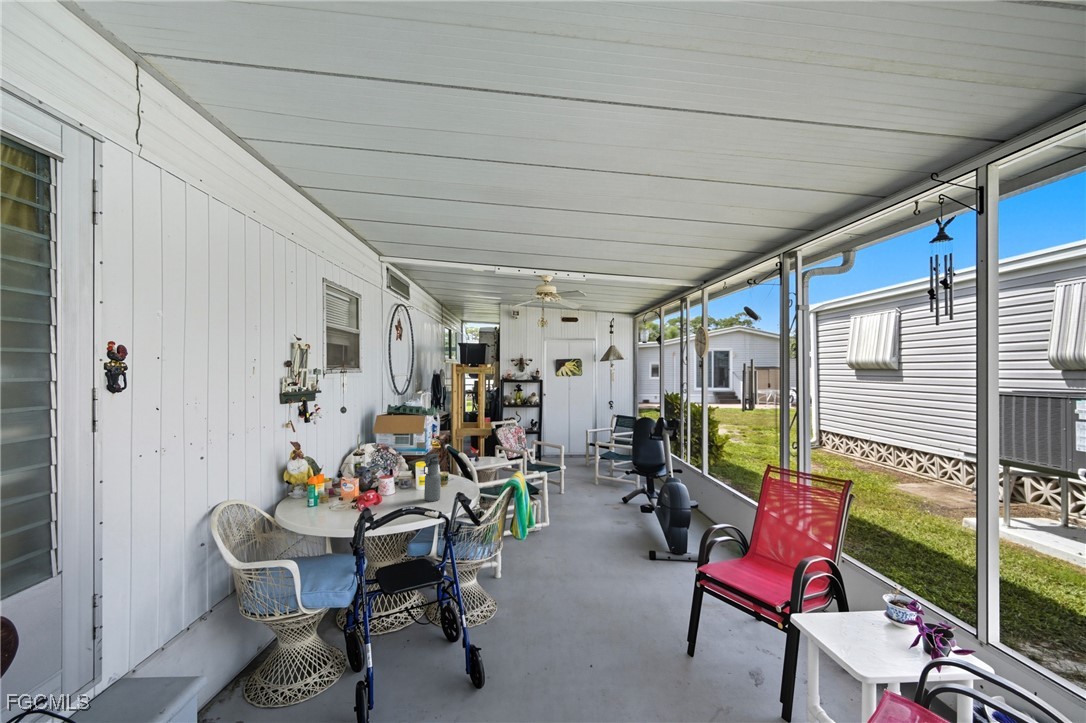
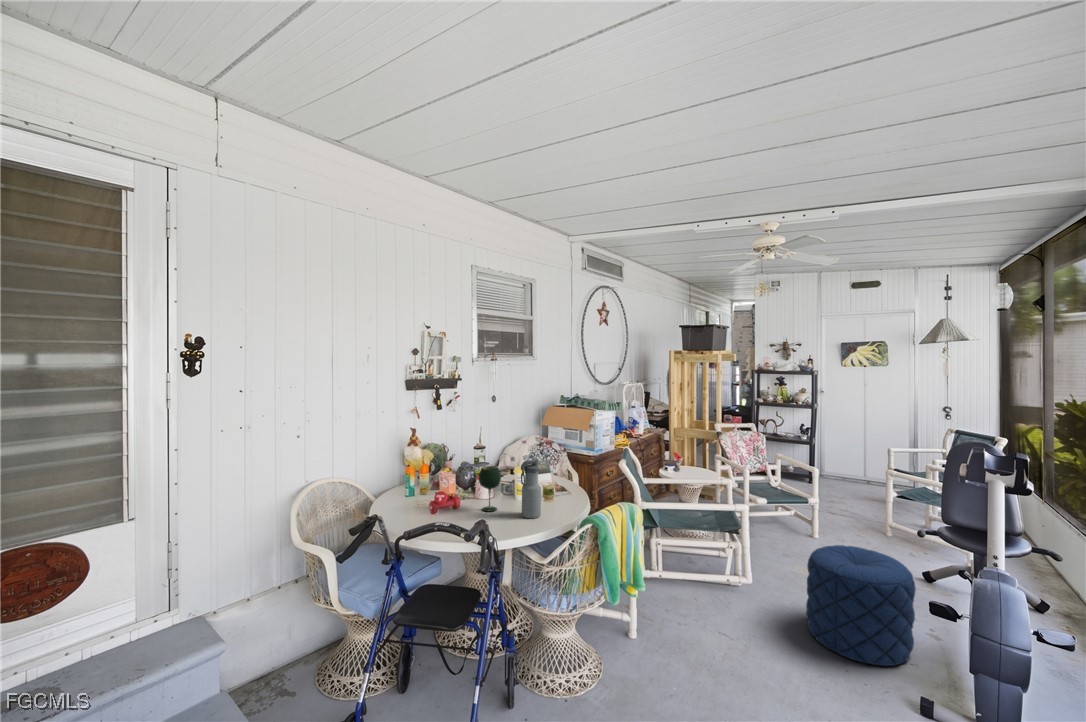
wine glass: none [383,464,403,503] -> present [479,466,501,511]
pouf: none [586,490,643,556] -> present [806,545,916,666]

